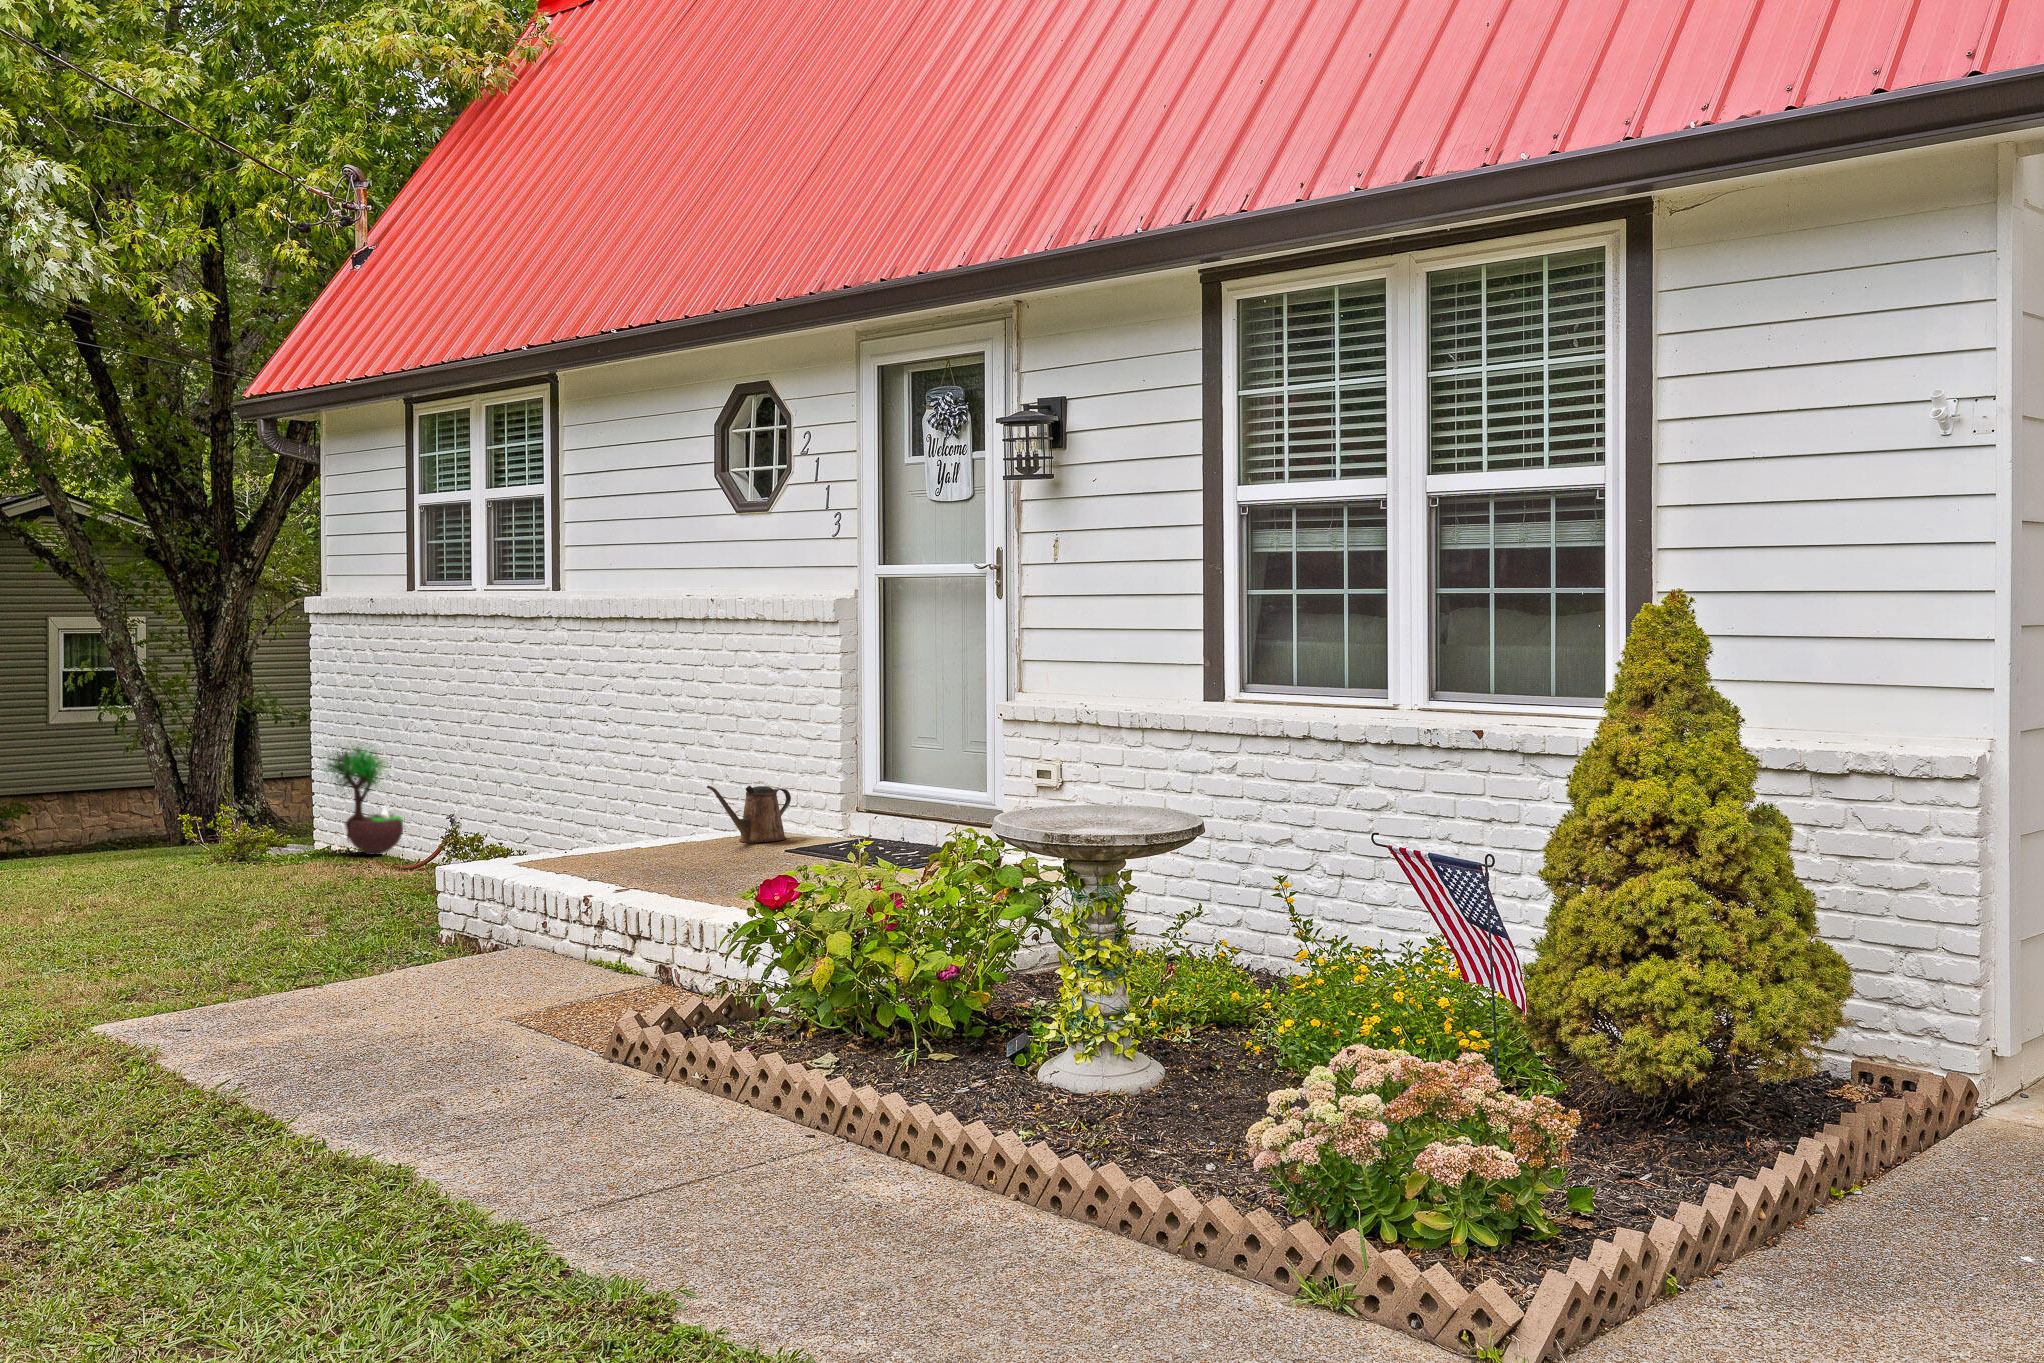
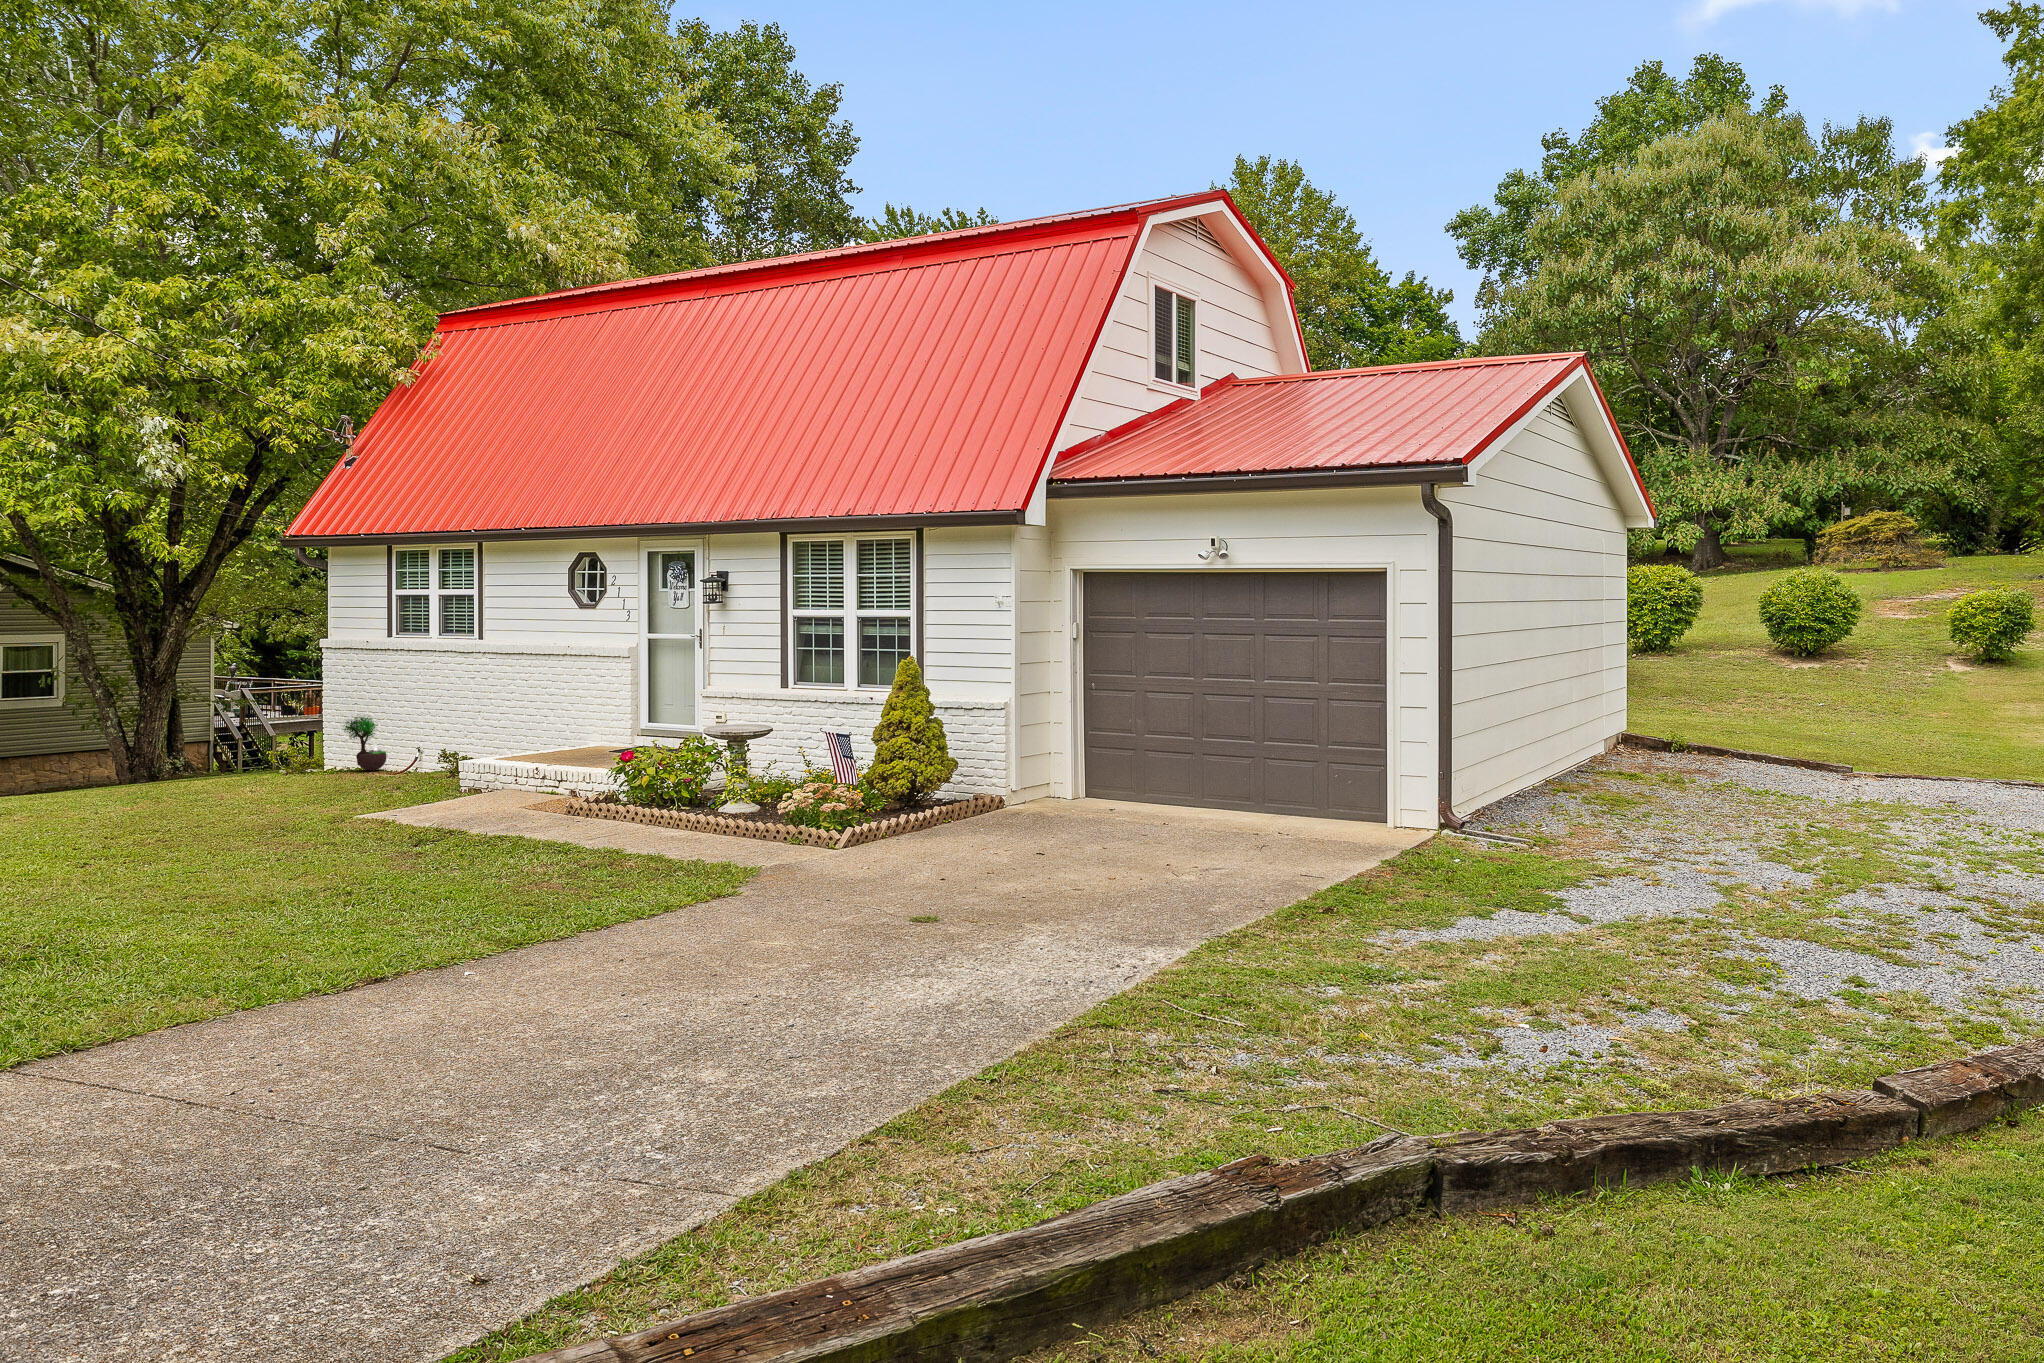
watering can: present [707,786,791,843] -> none [575,726,610,750]

